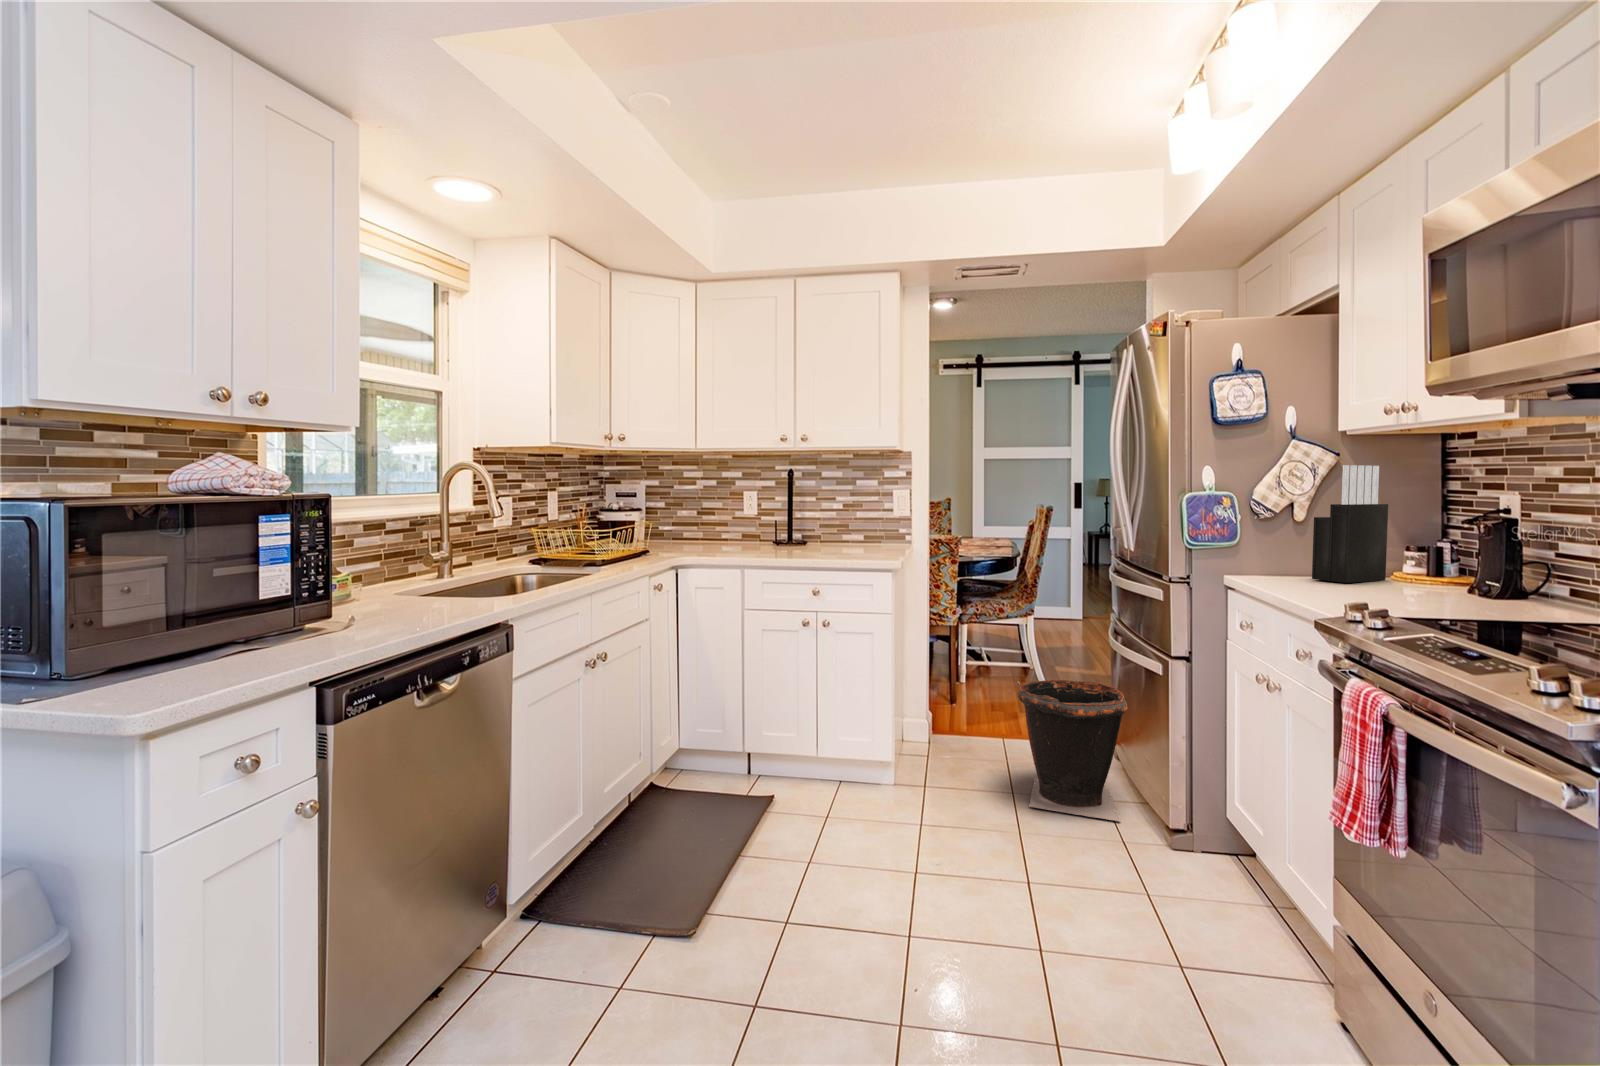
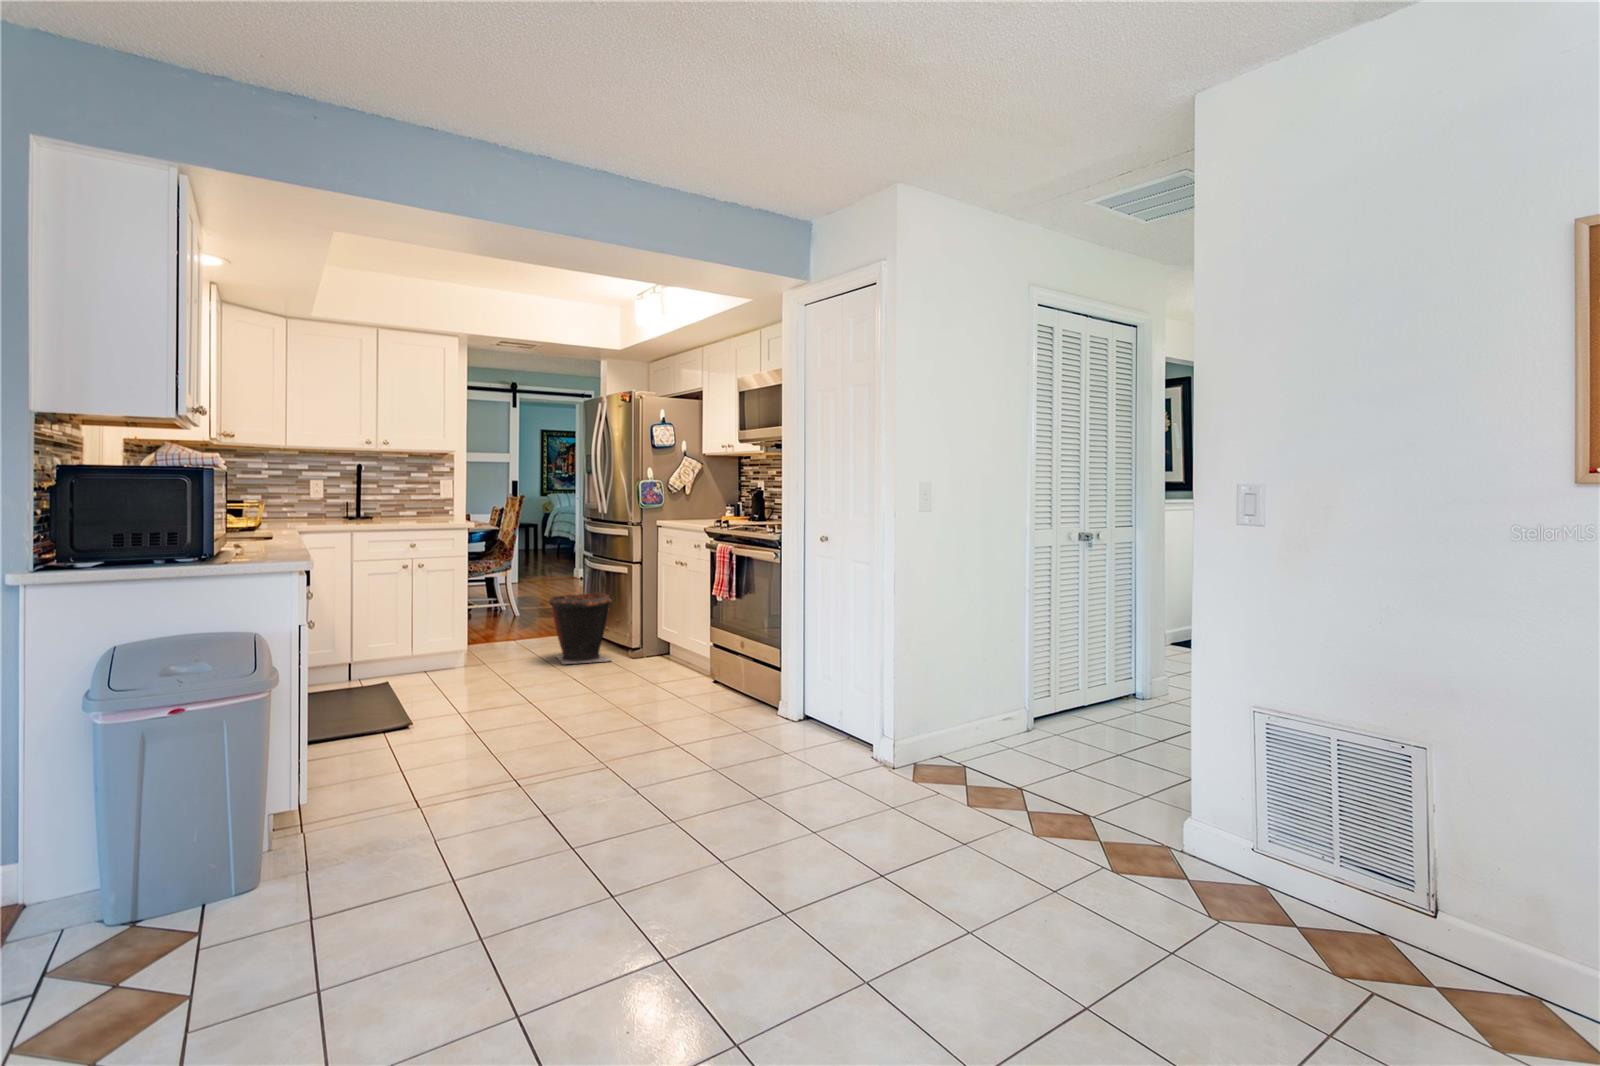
knife block: present [1312,465,1388,583] -> none [694,468,722,522]

